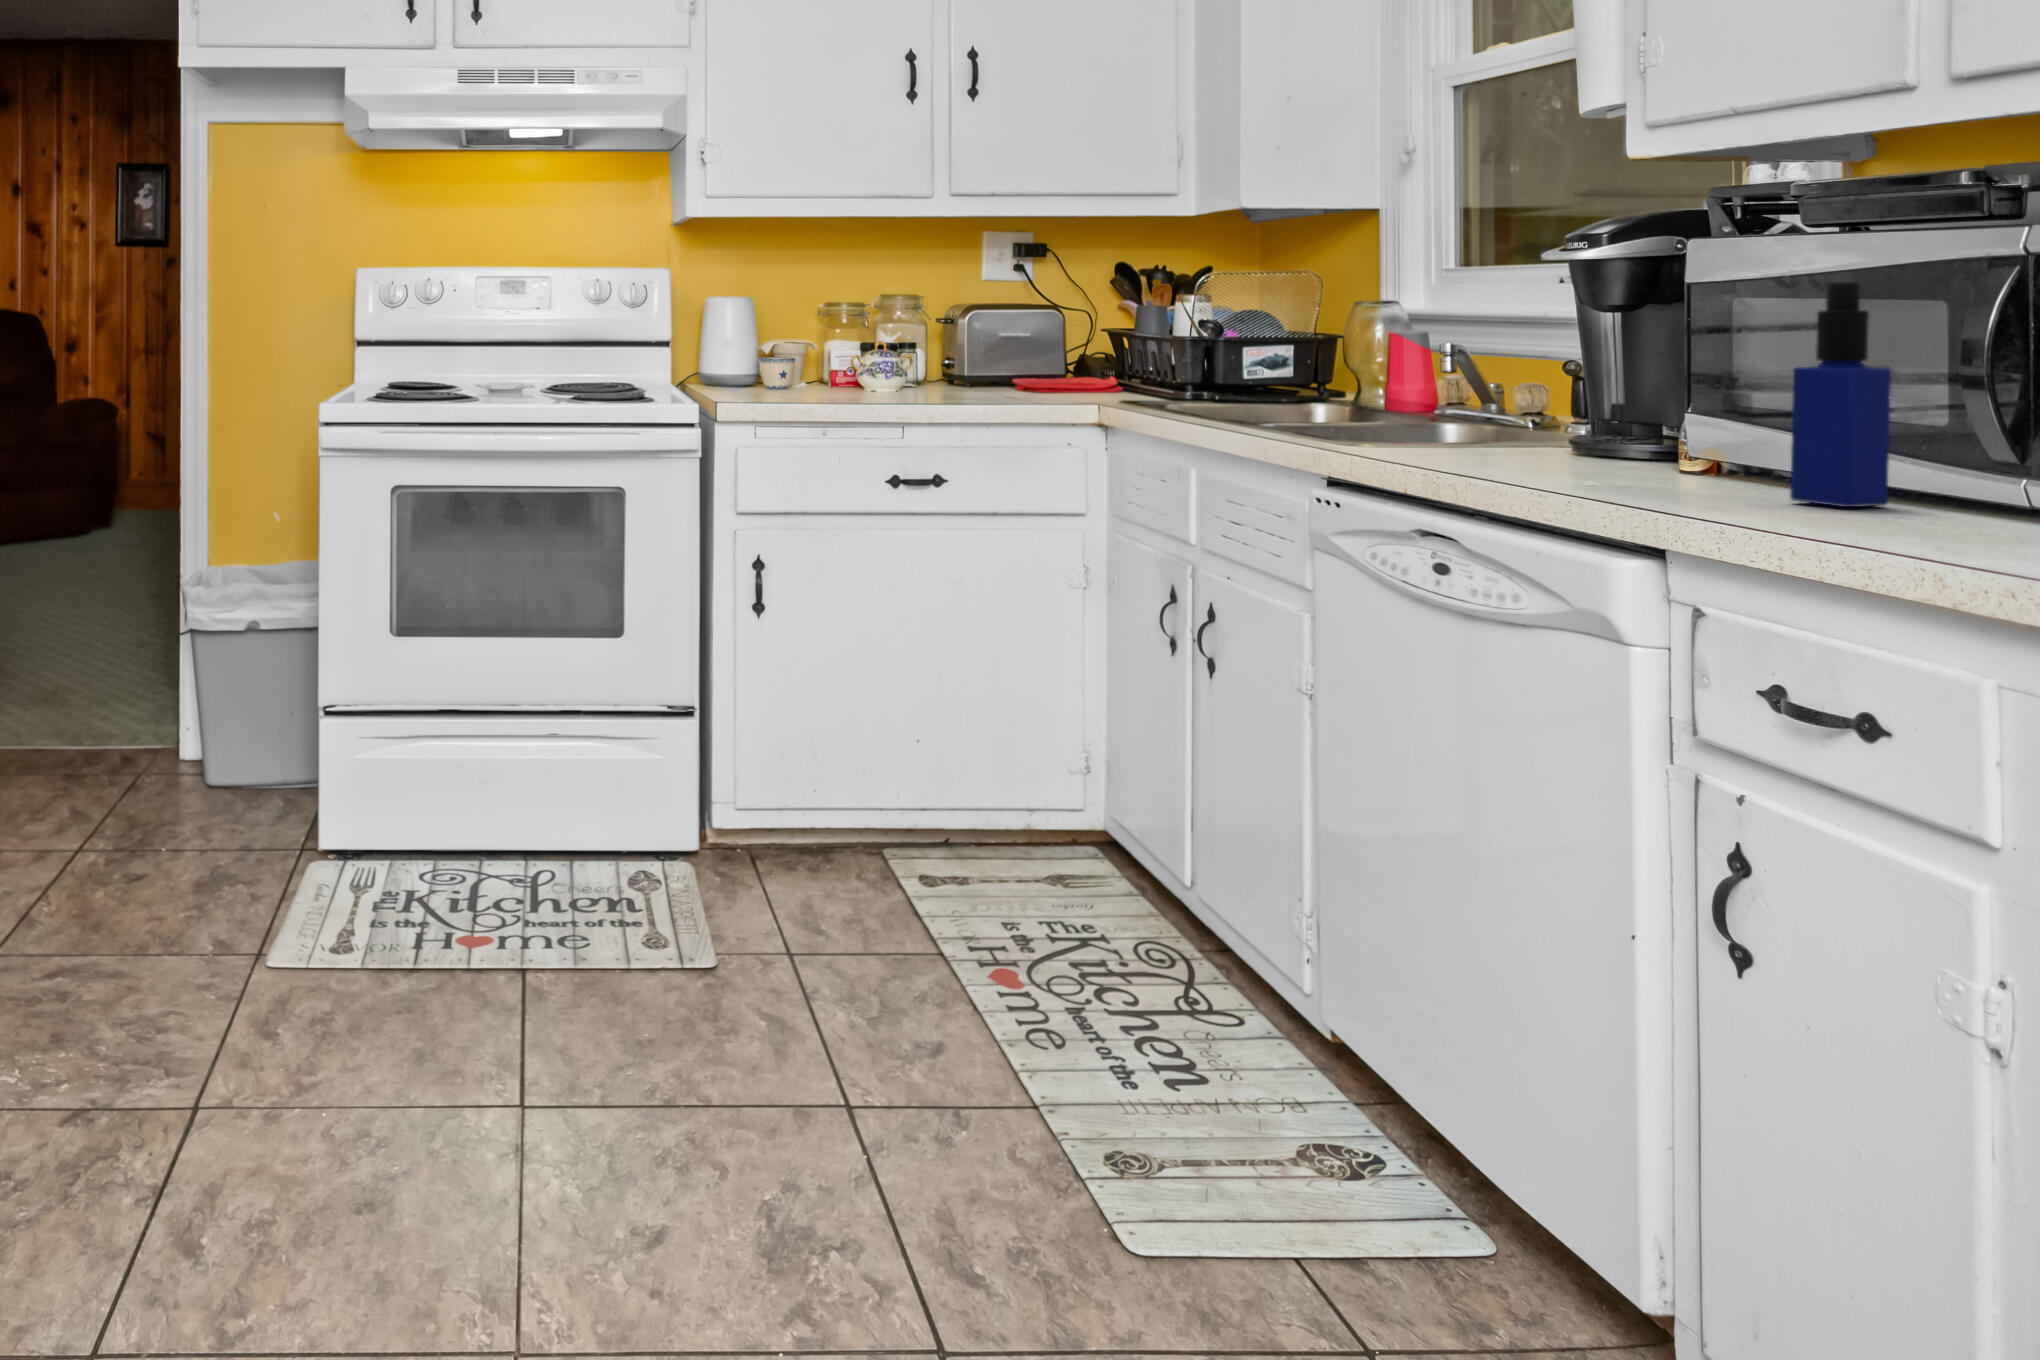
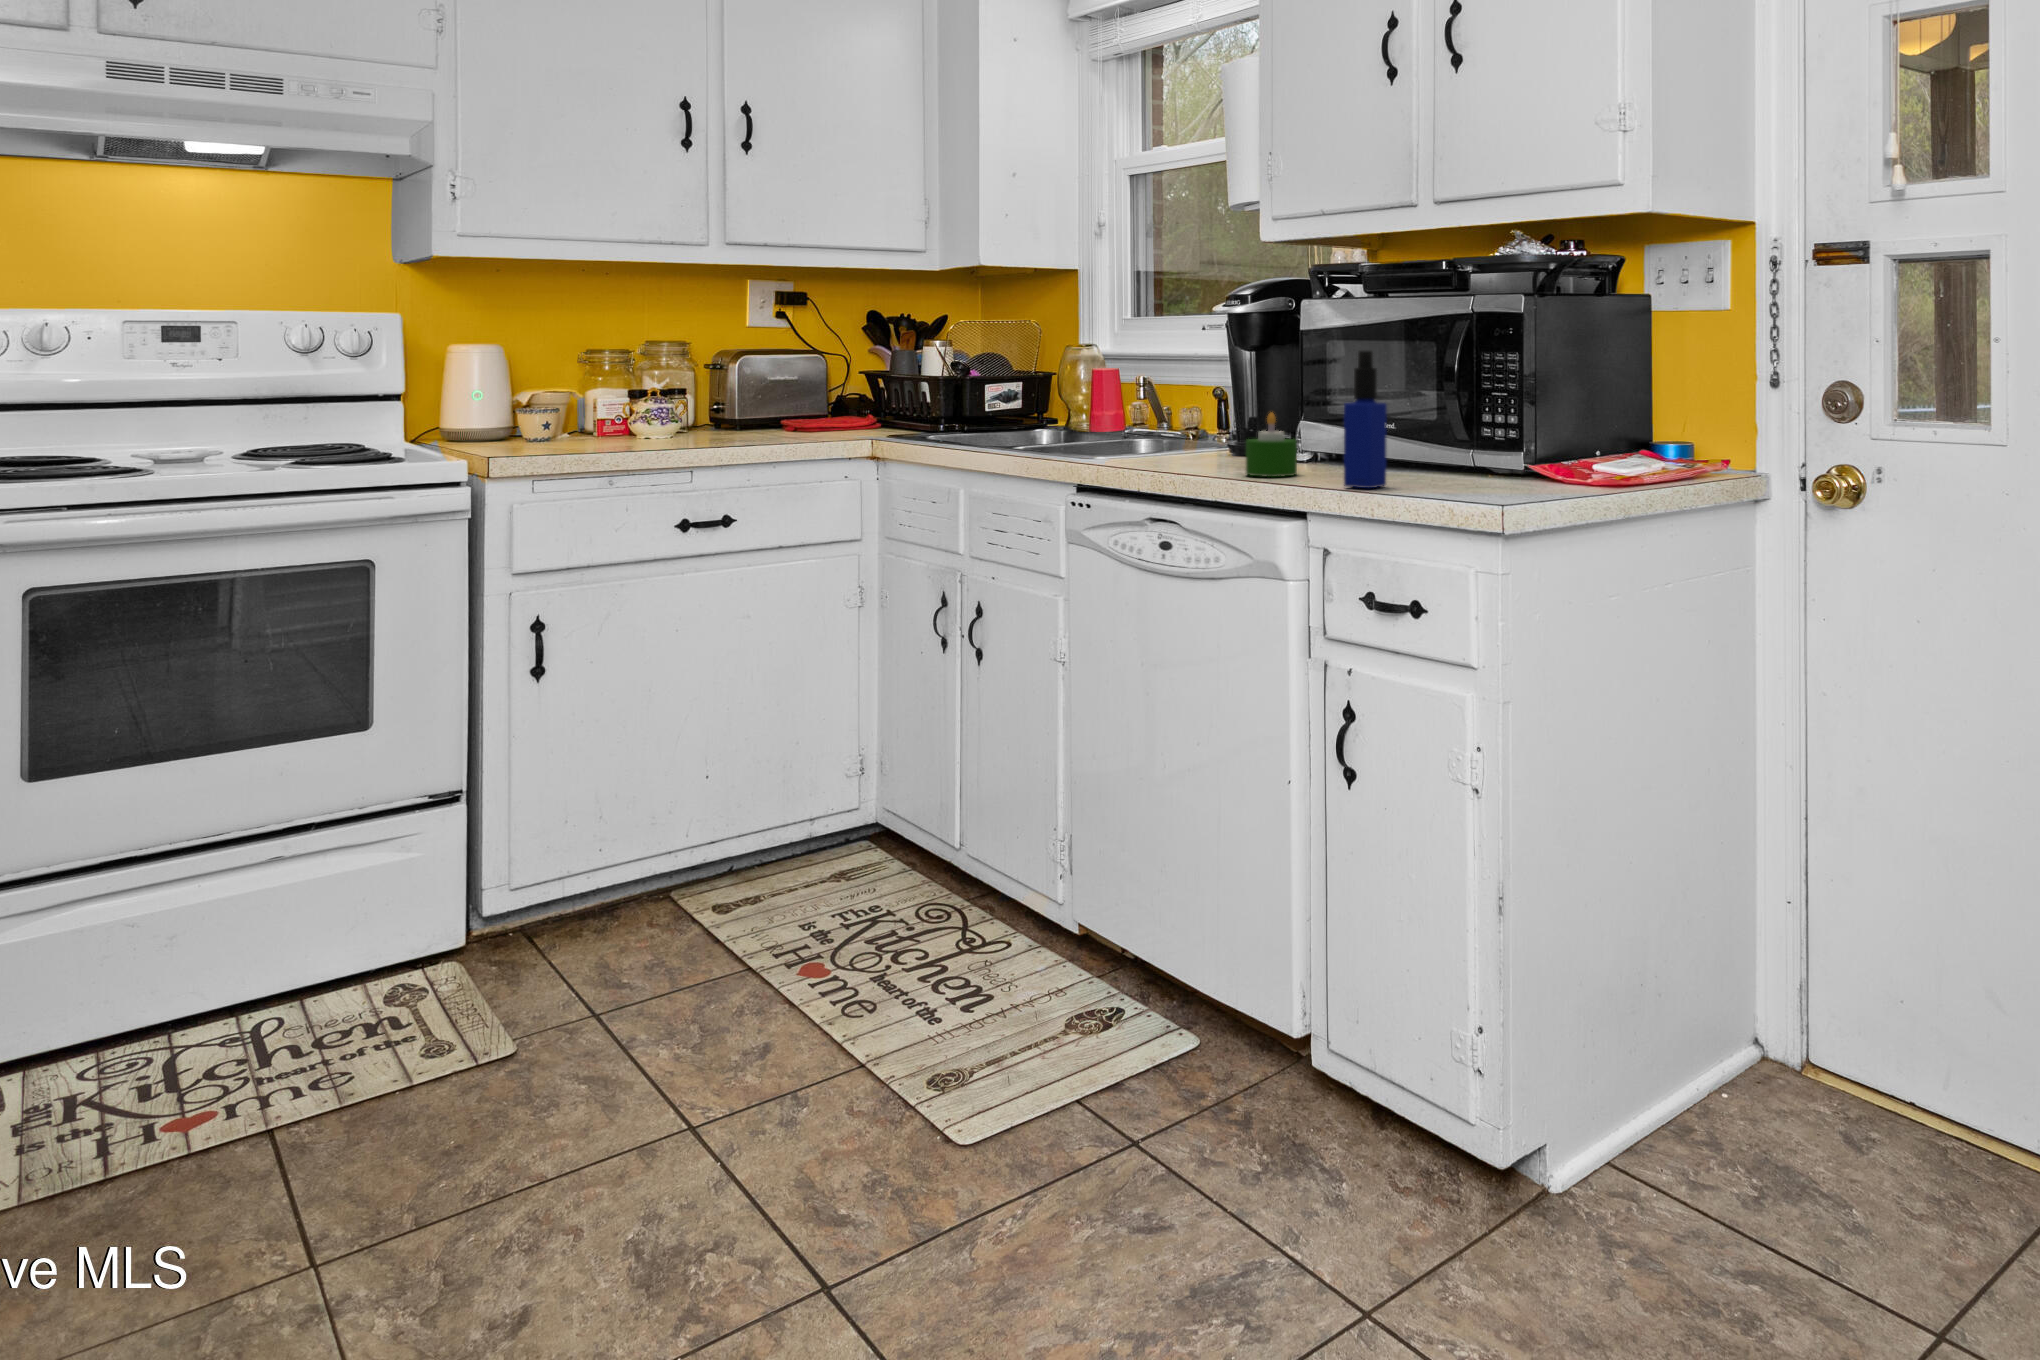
candle: none [1602,381,1702,478] -> present [1246,413,1297,477]

